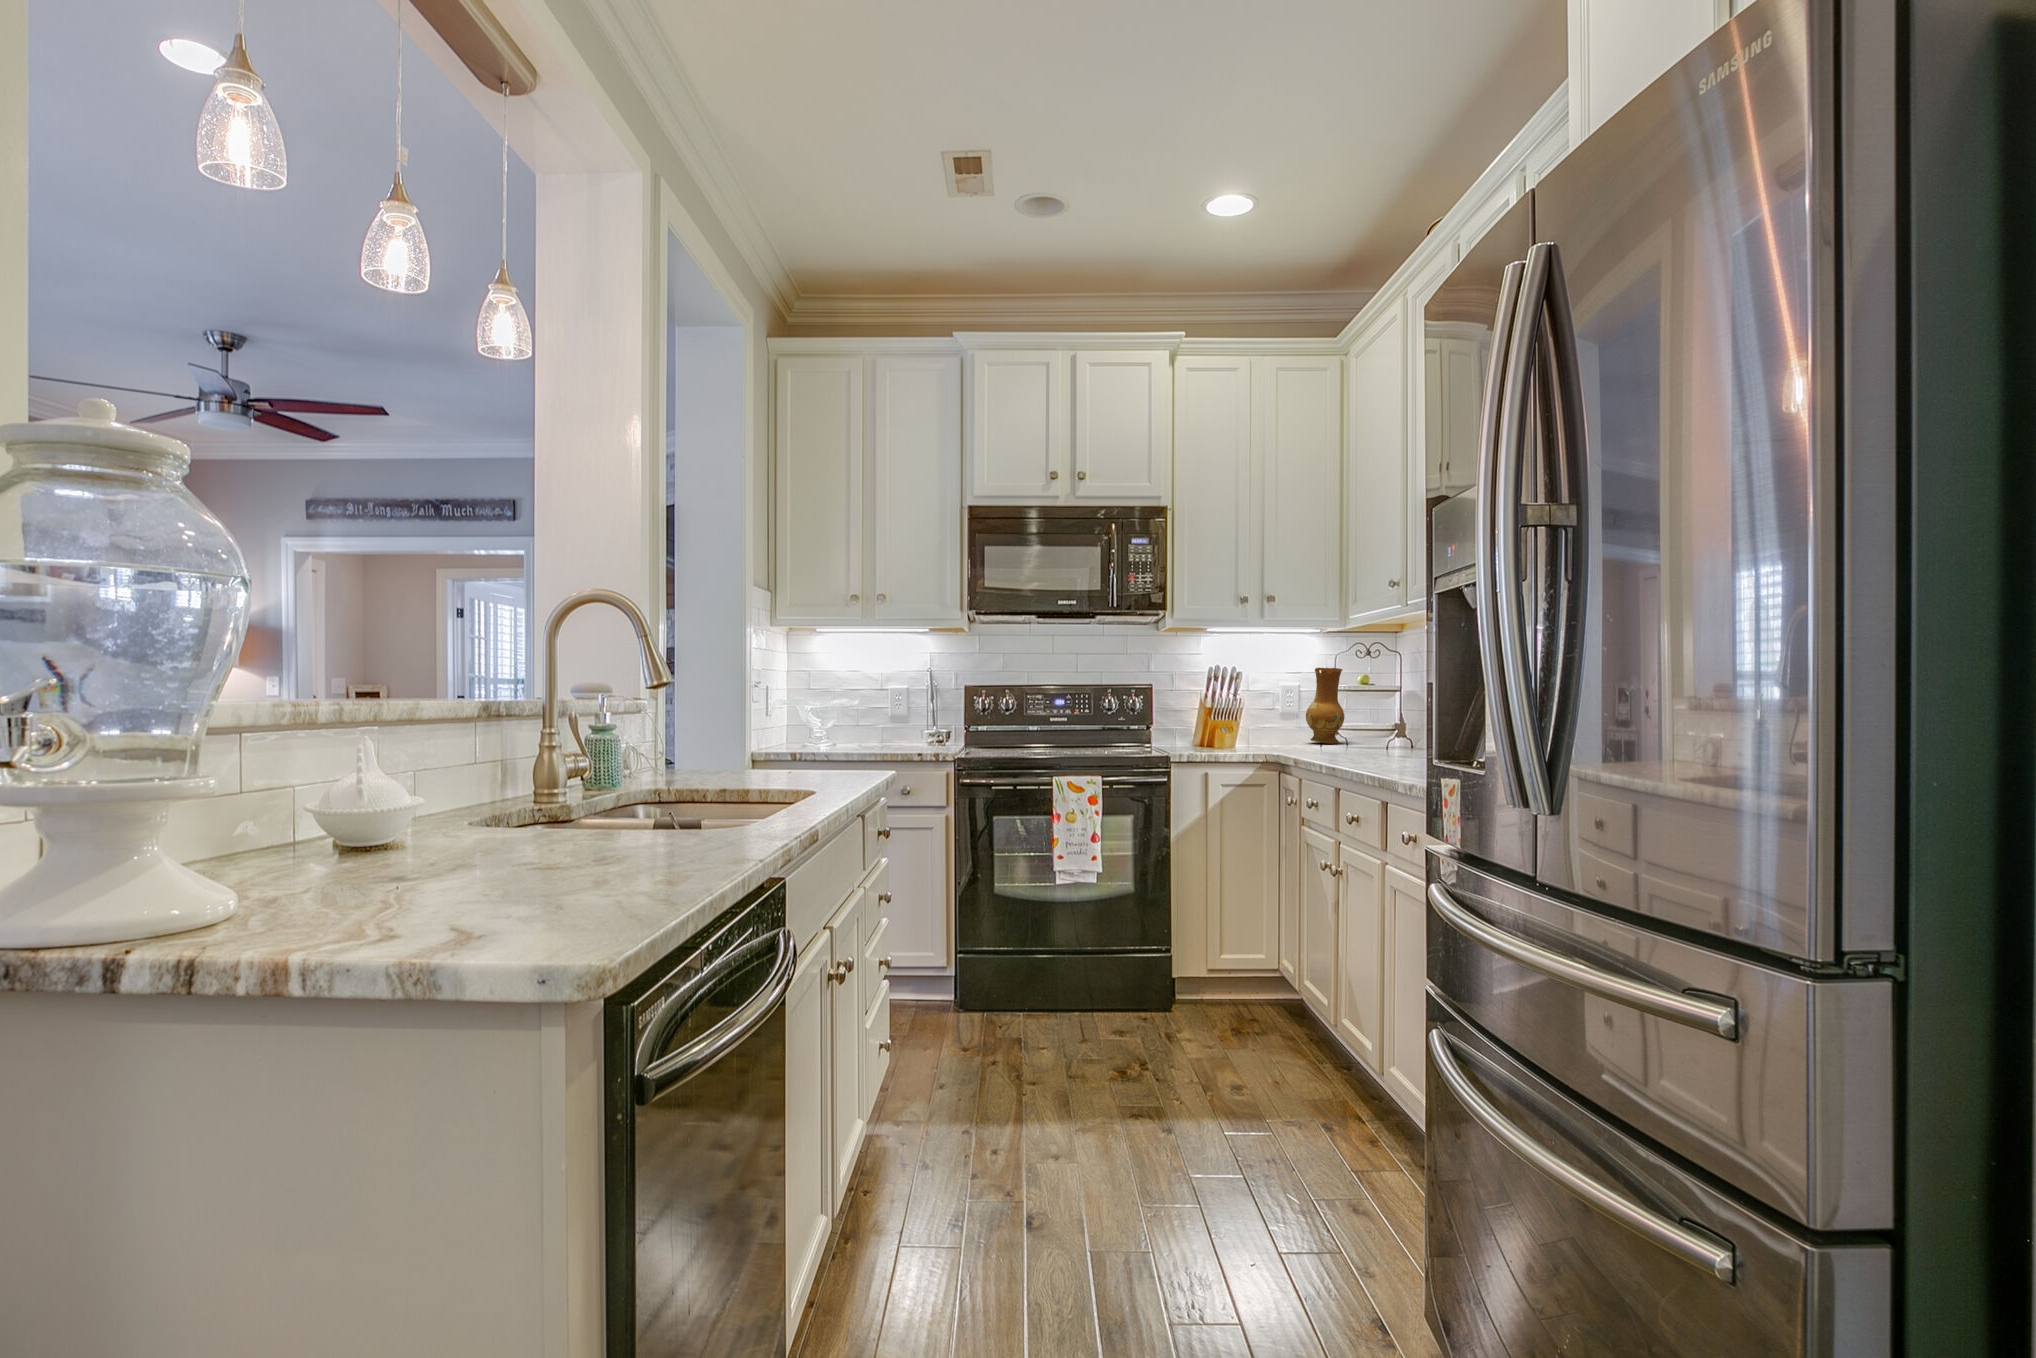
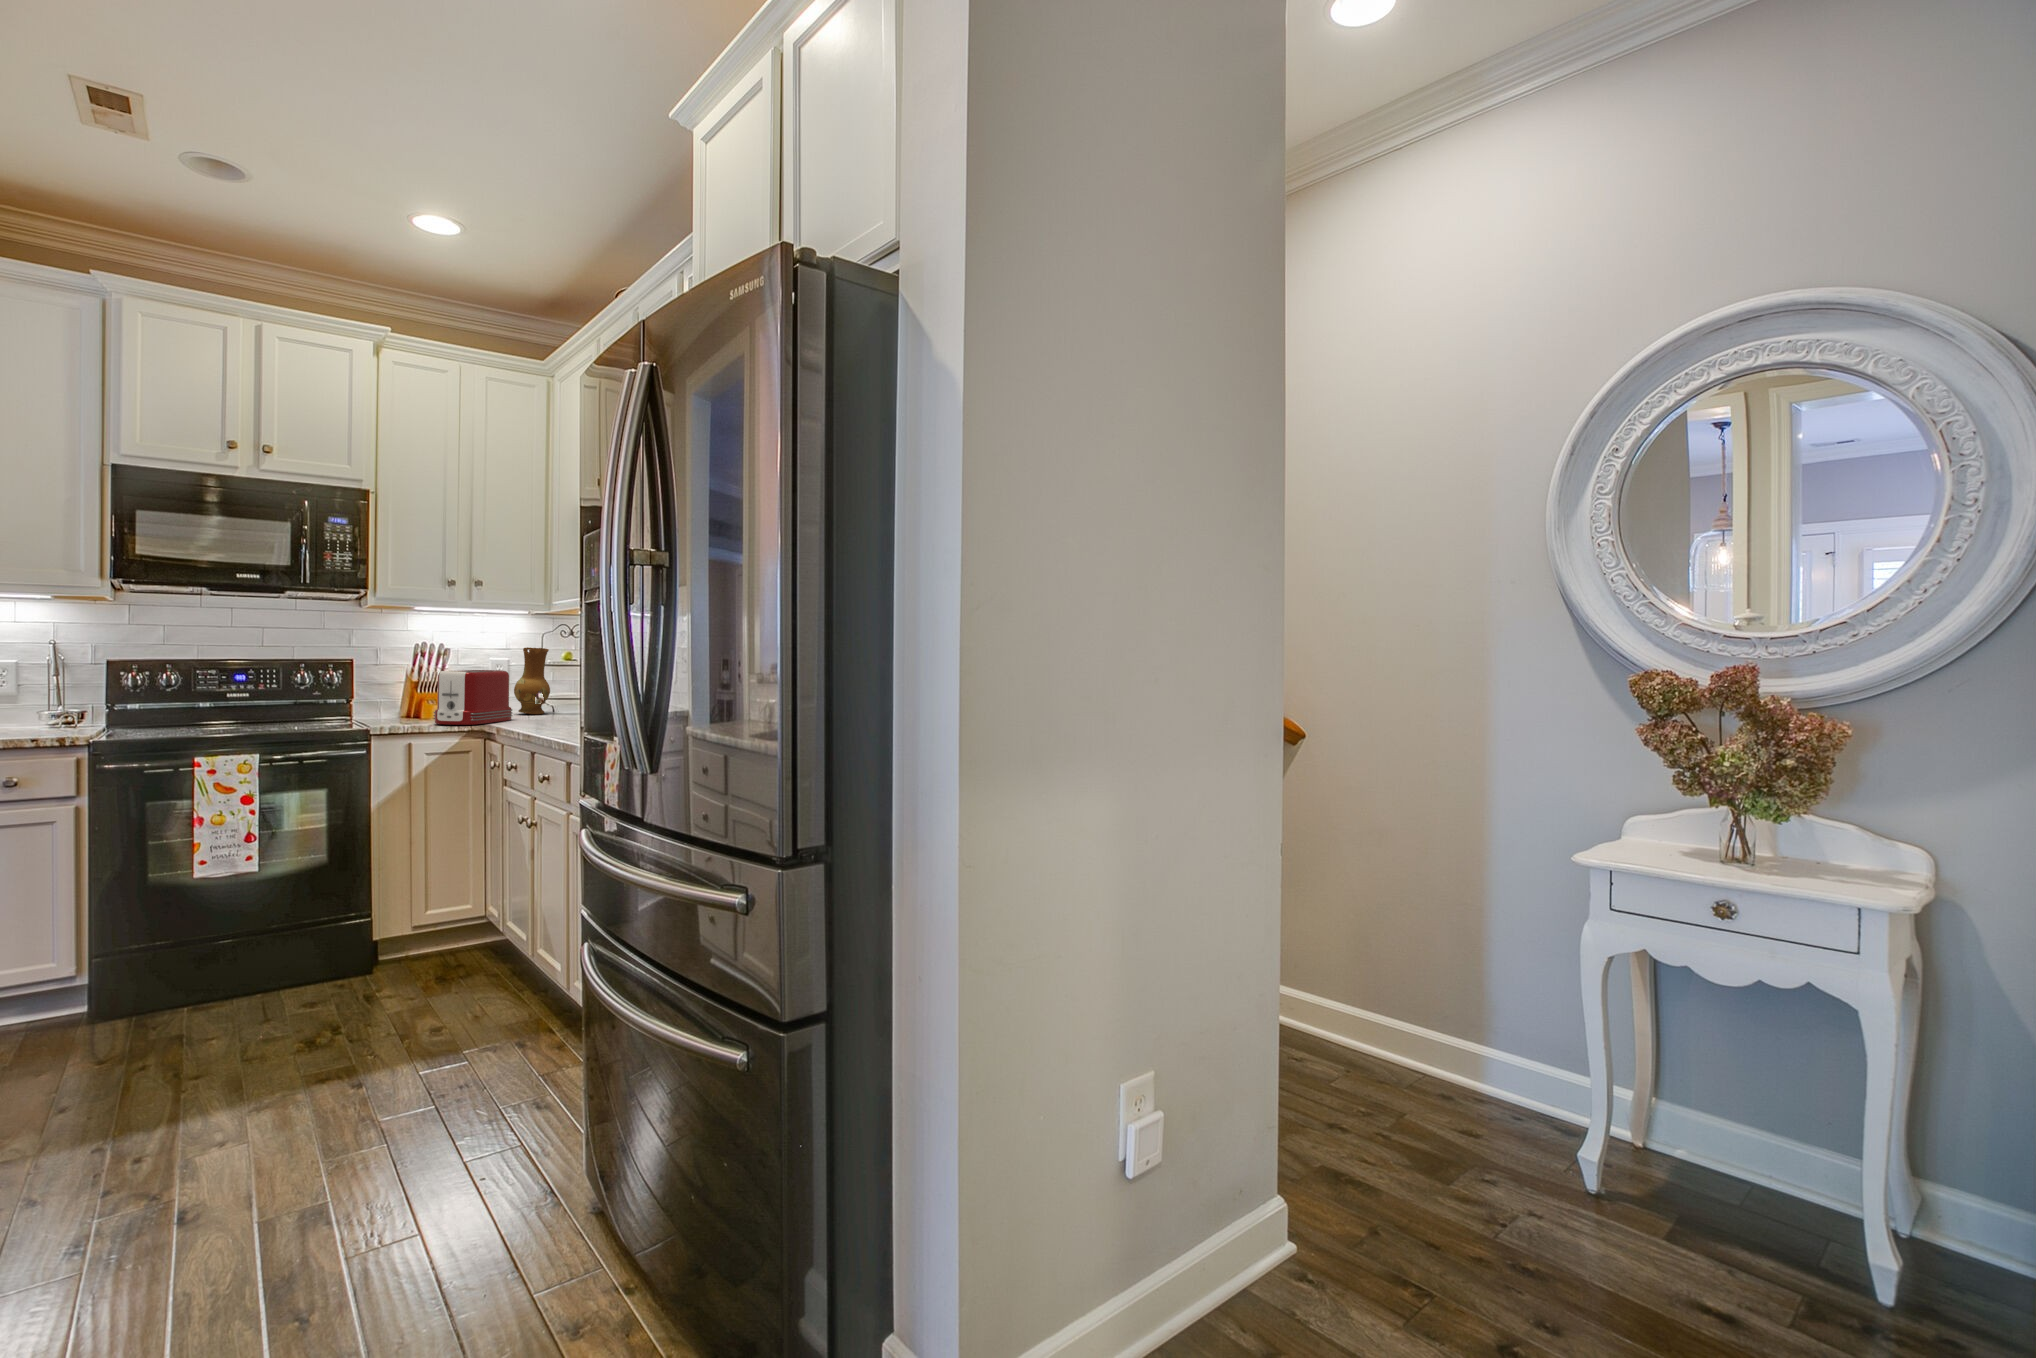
toaster: none [1227,693,1306,752] -> present [434,670,512,725]

